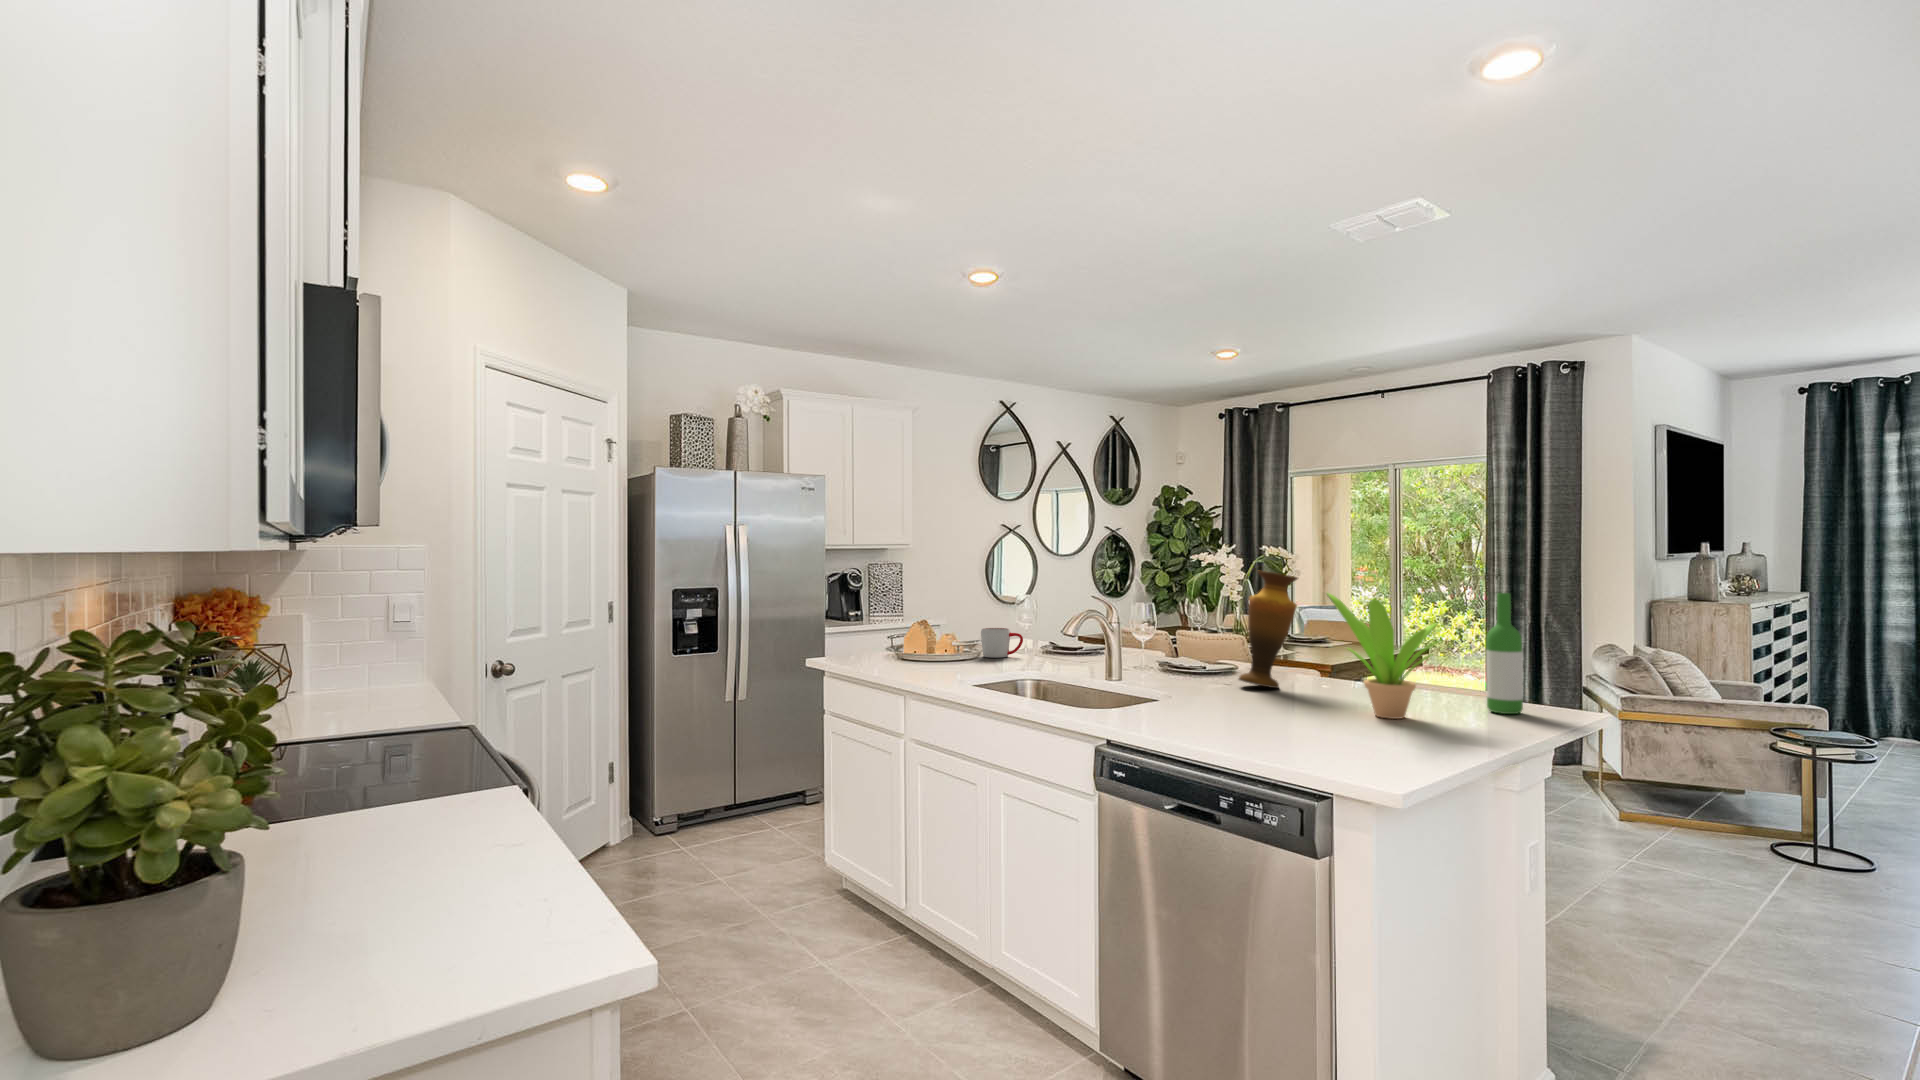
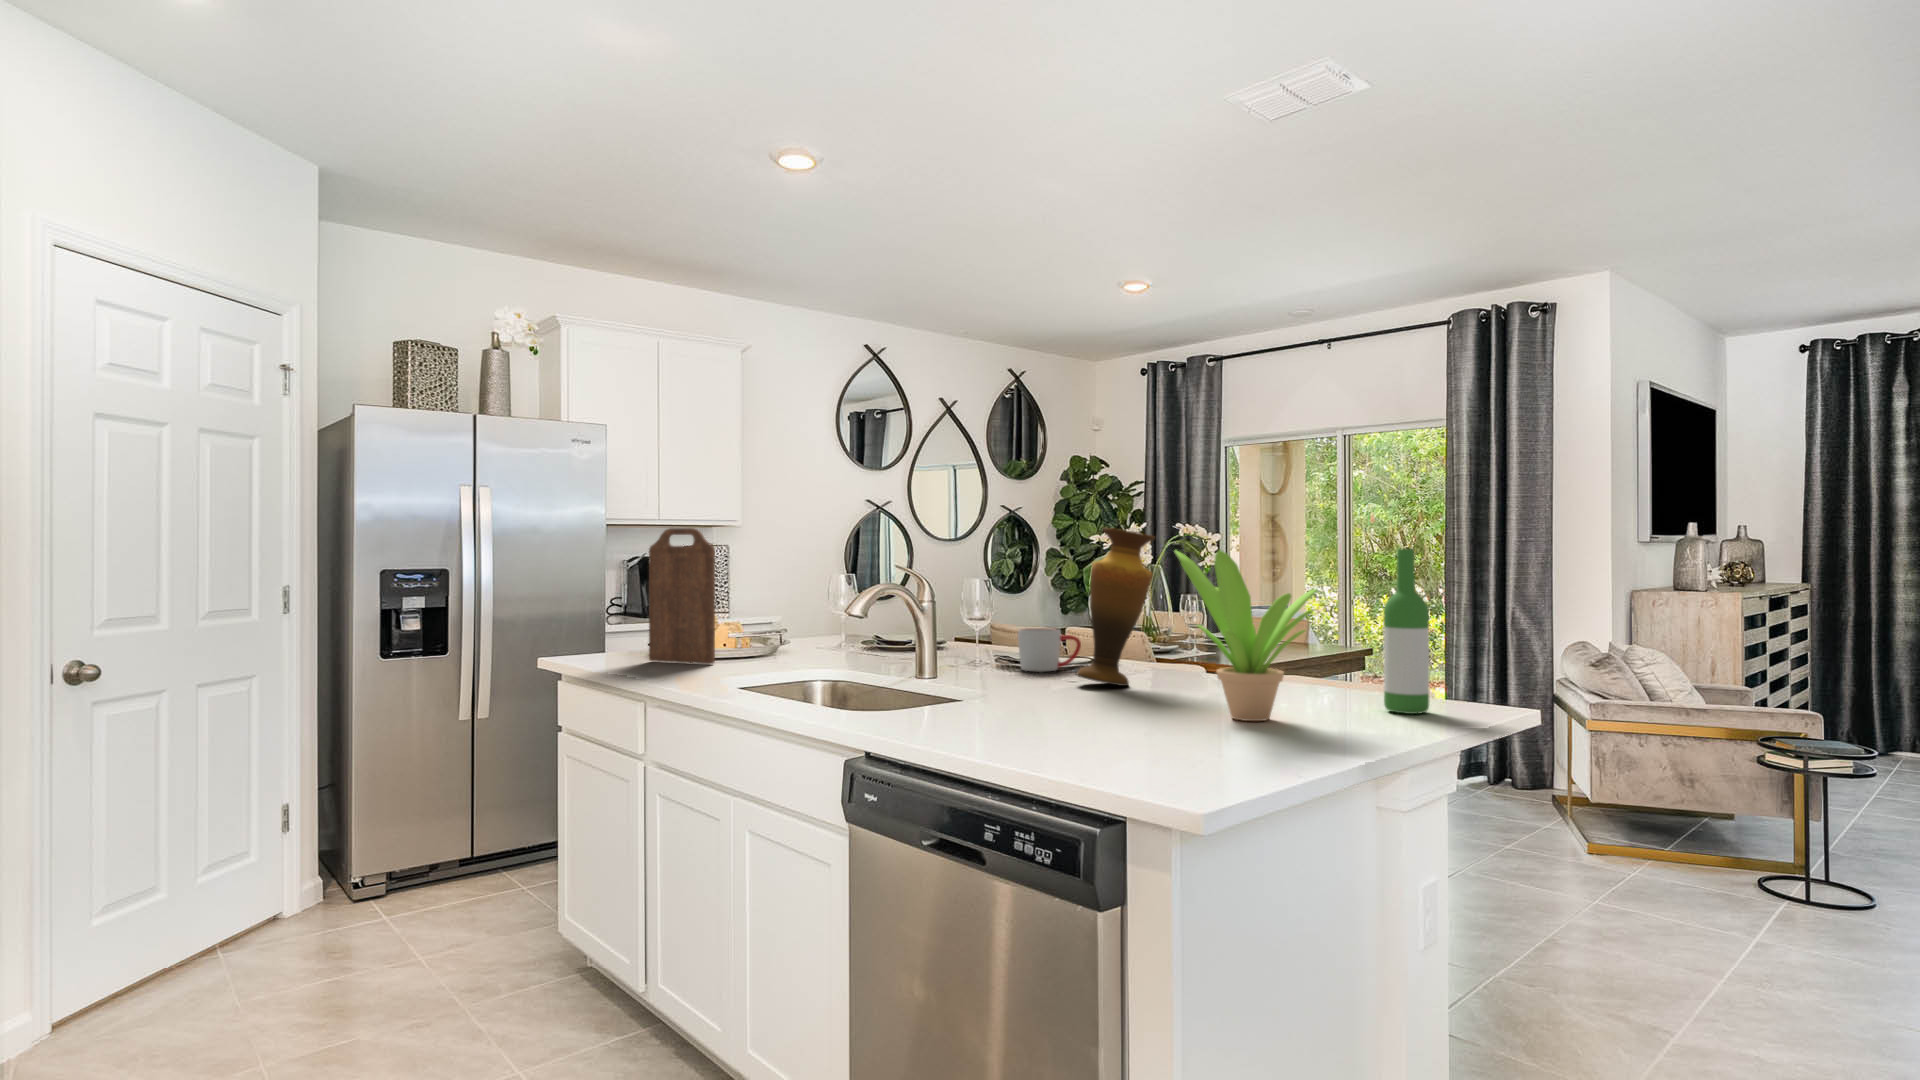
cutting board: none [901,566,953,667] -> present [649,528,715,664]
mug: present [981,628,1023,658] -> present [1018,628,1081,672]

